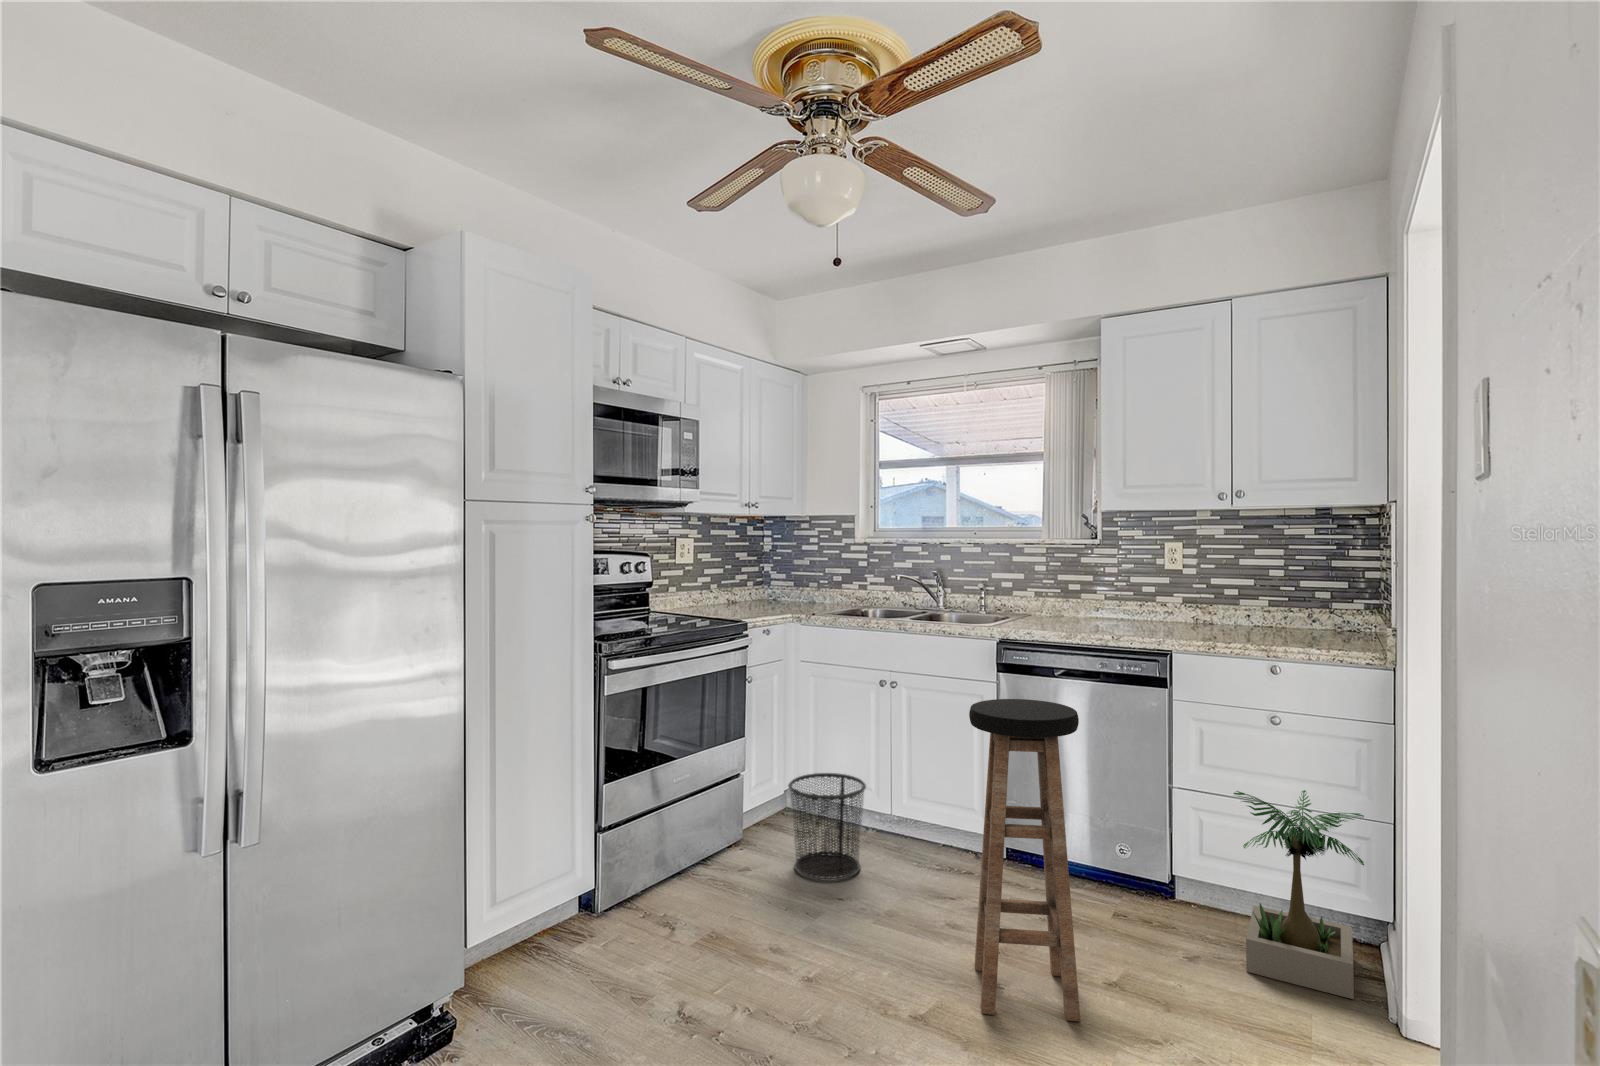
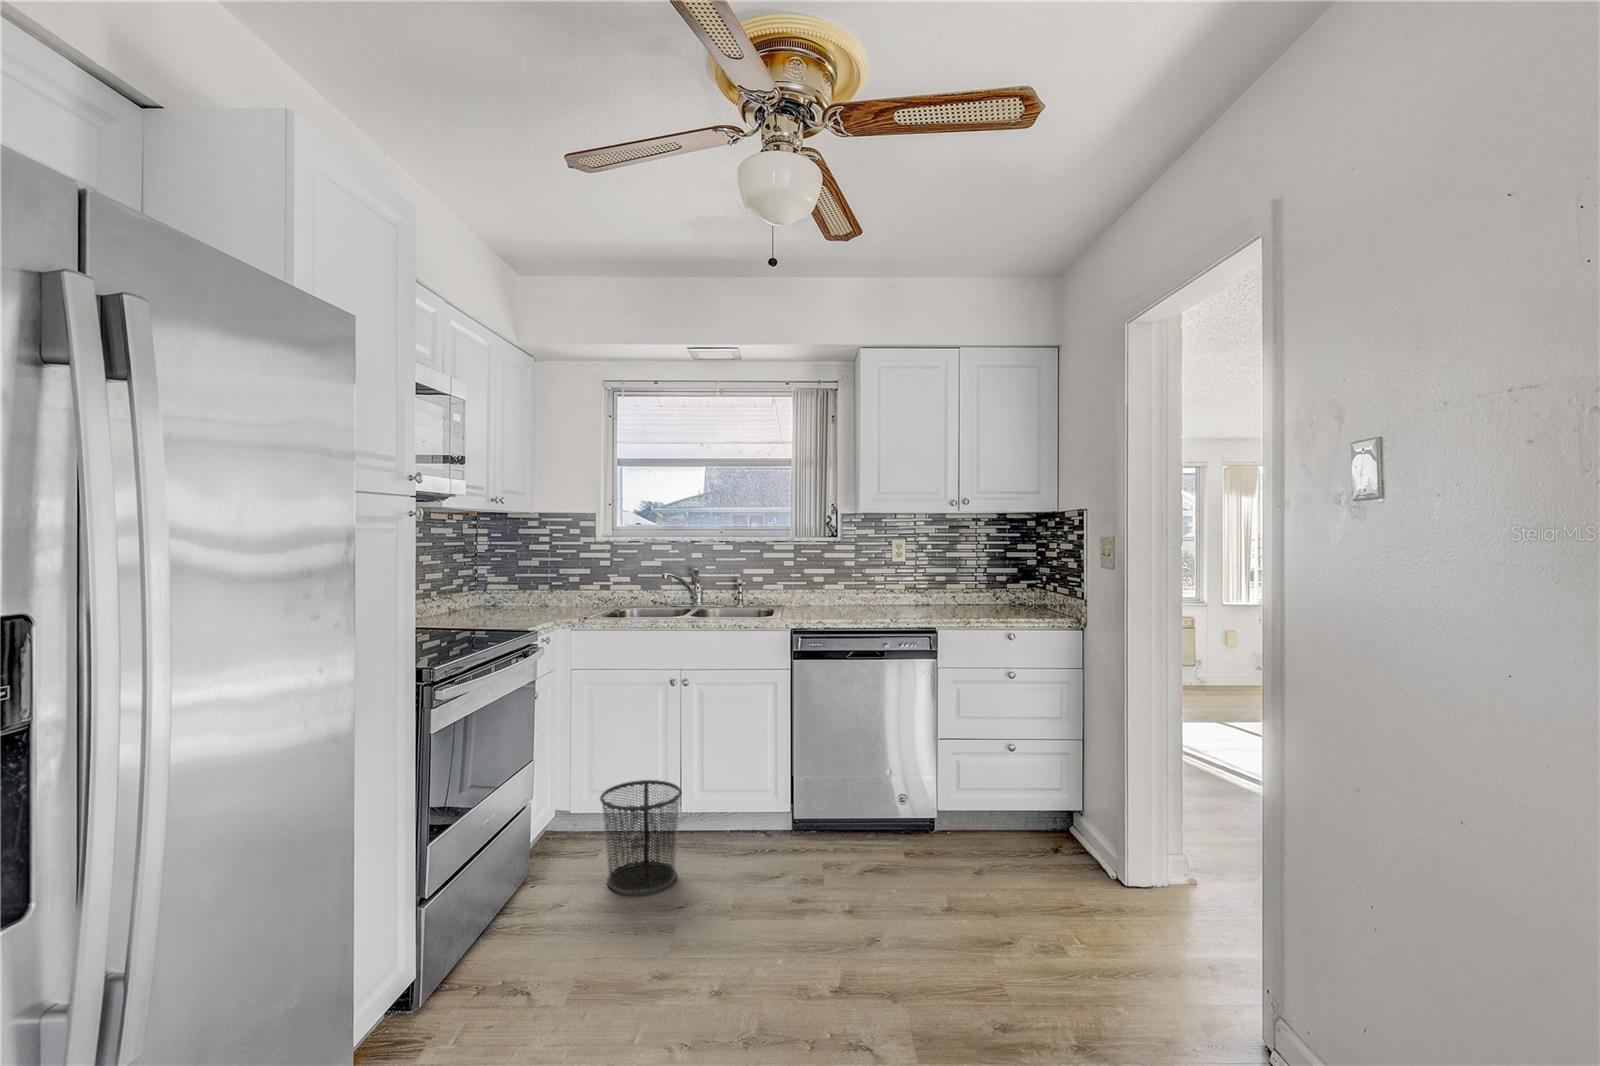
bar stool: present [969,699,1080,1021] -> none [841,683,951,972]
potted plant: present [1234,790,1364,999] -> none [991,726,1098,877]

